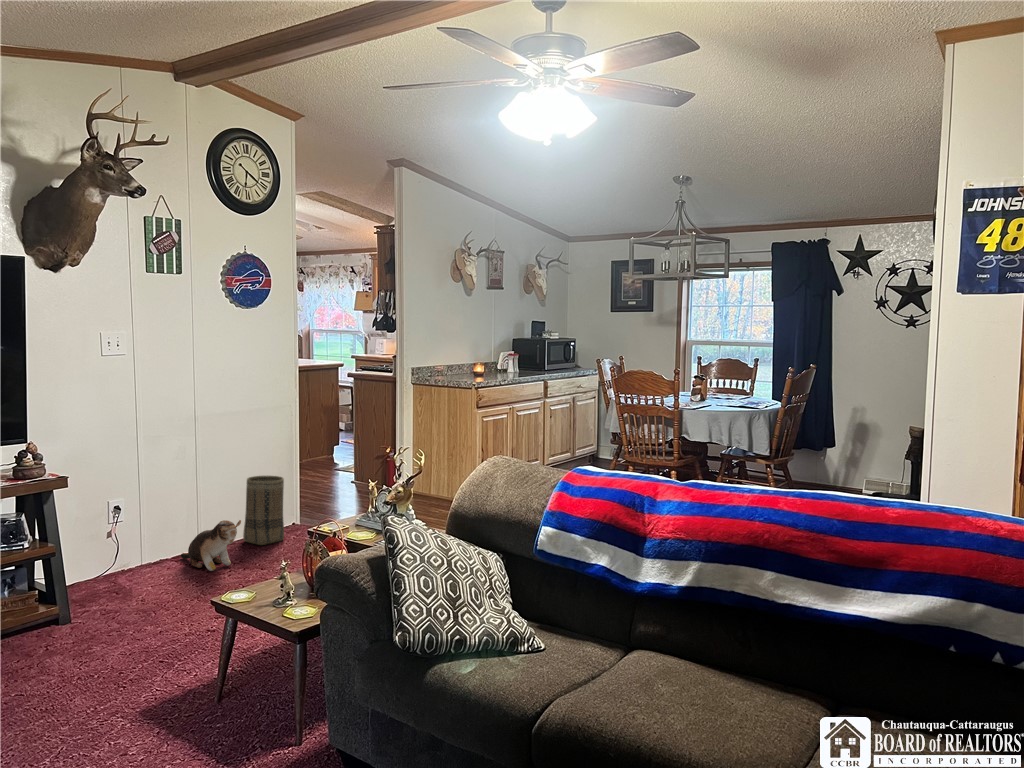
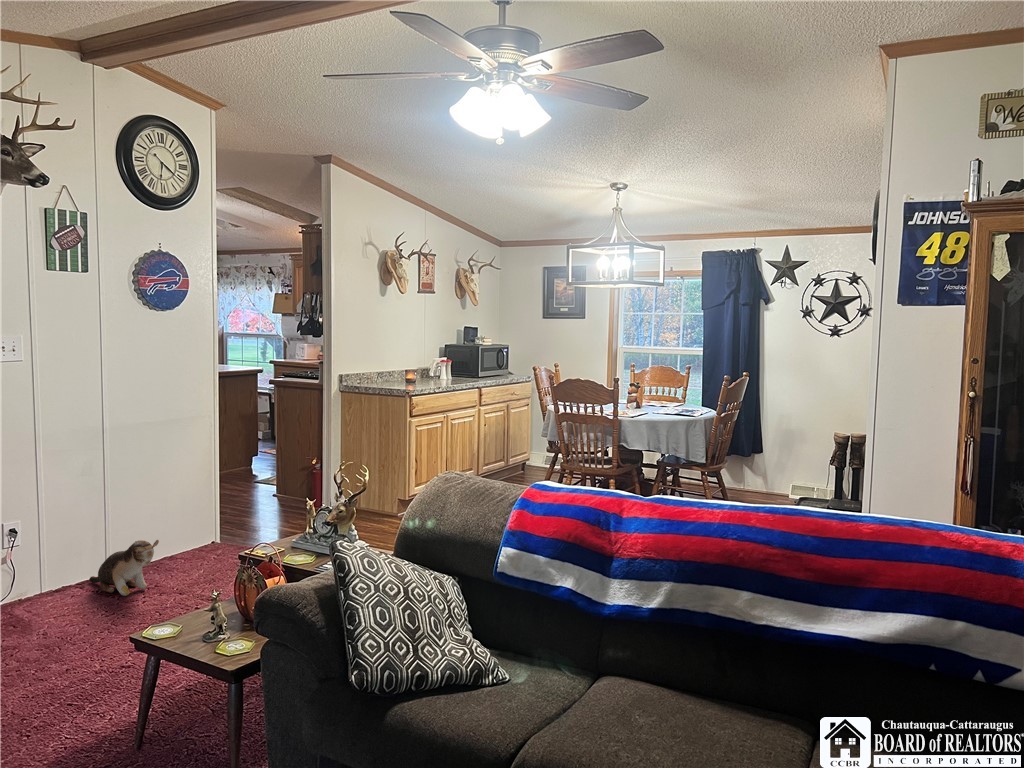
basket: present [243,476,284,545] -> none [160,490,205,565]

